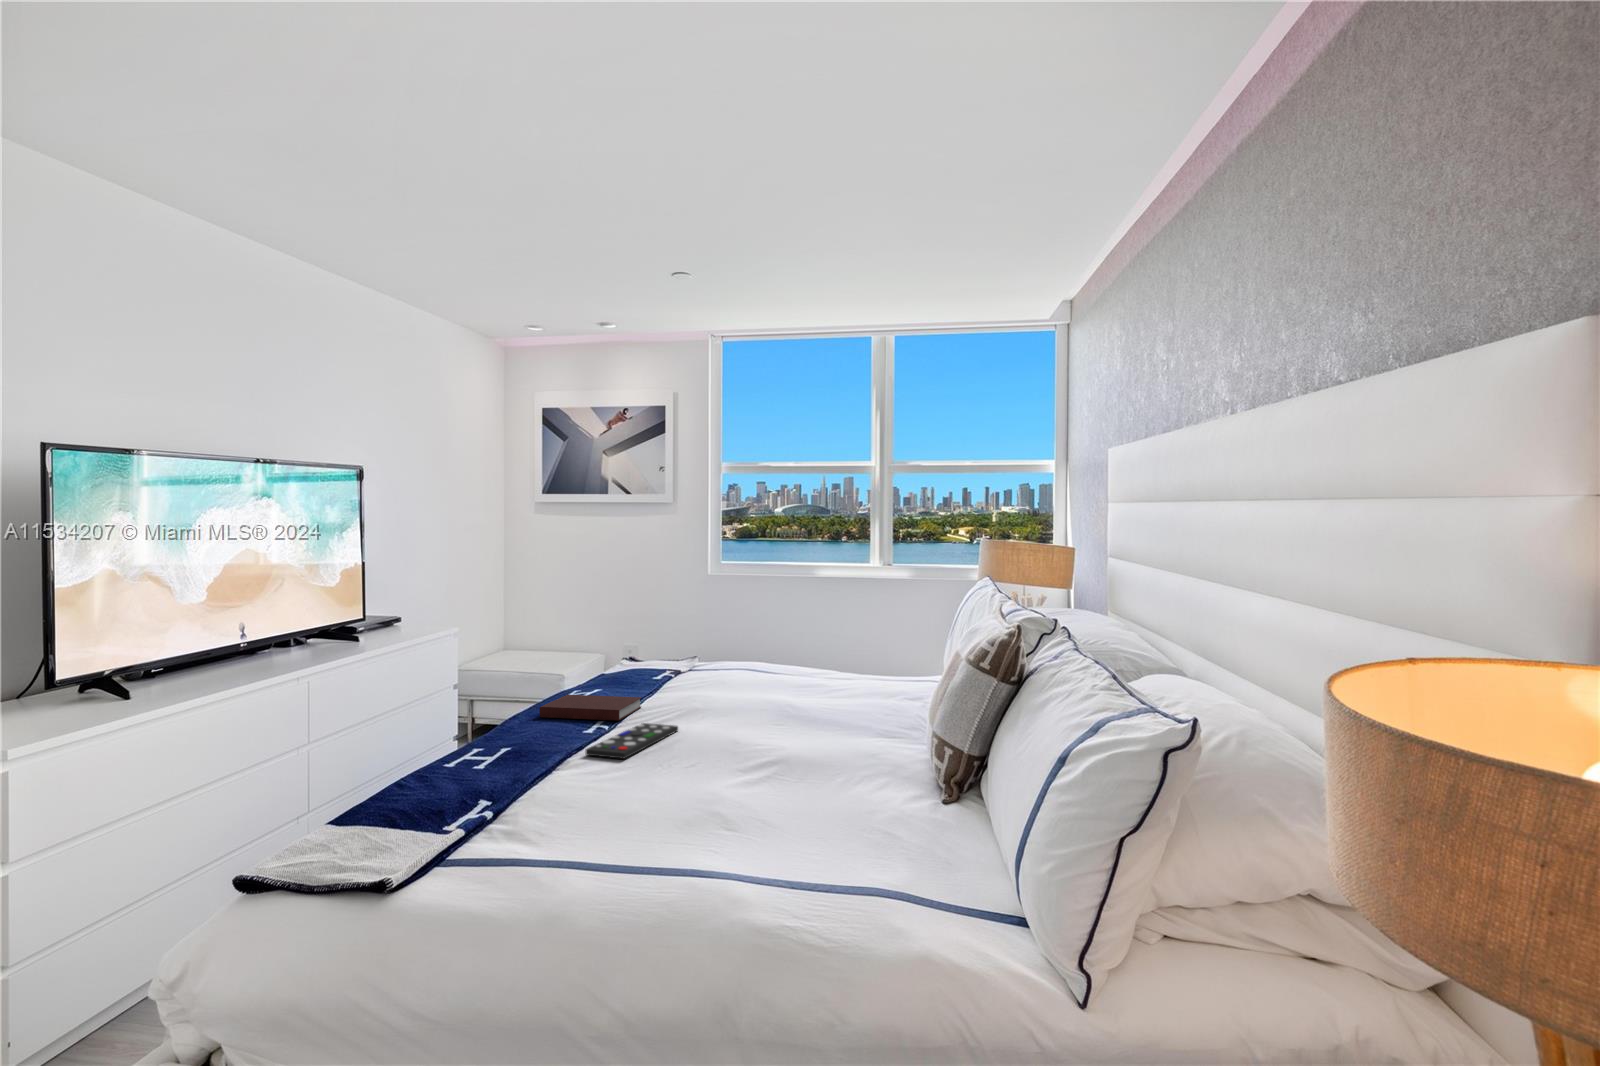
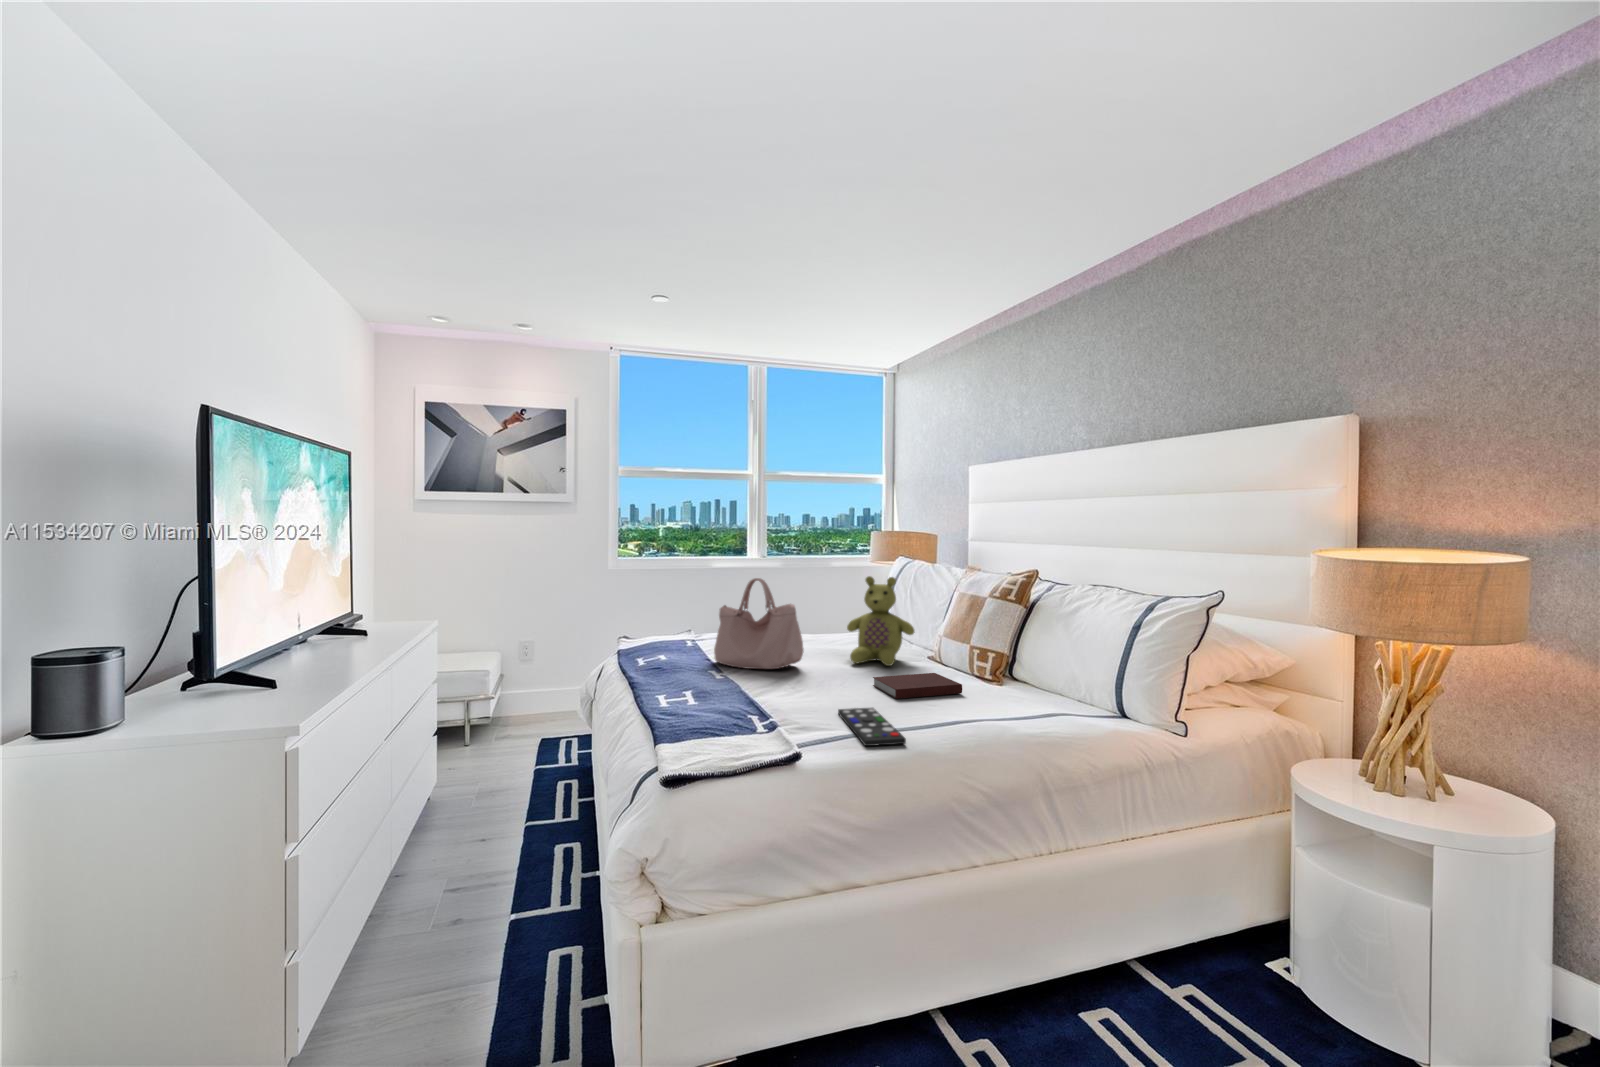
handbag: none [651,584,728,684] -> present [714,578,804,669]
stuffed bear: none [785,587,866,693] -> present [847,576,915,666]
notebook: present [540,695,641,721] -> present [873,673,962,699]

